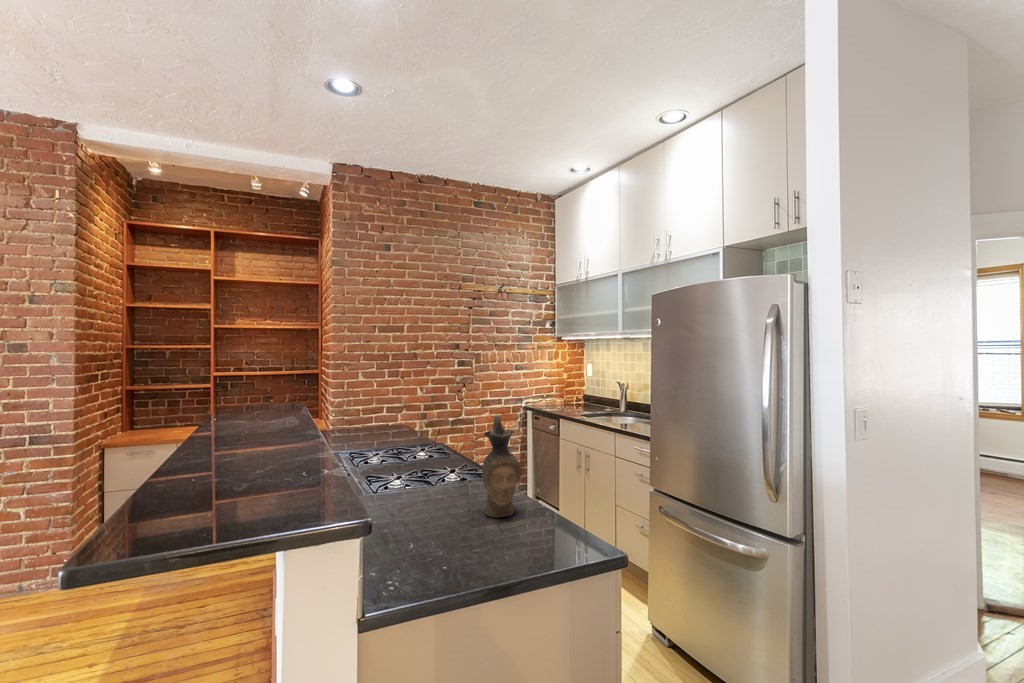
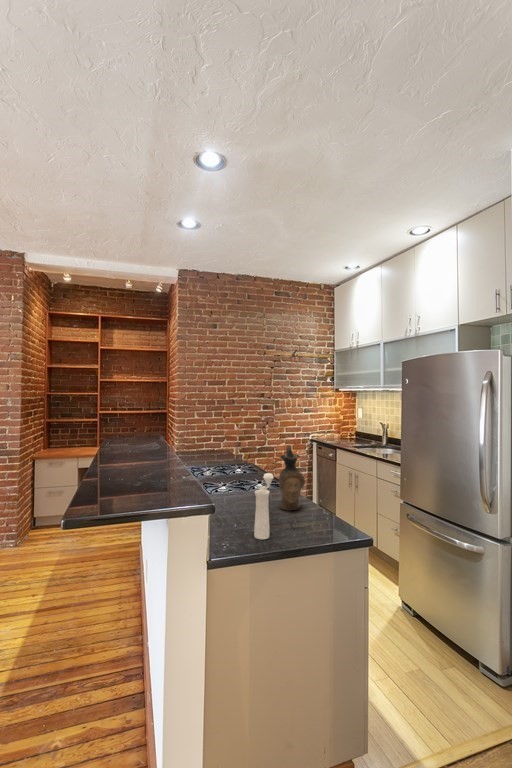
pepper mill: none [442,462,474,575] -> present [254,473,274,539]

